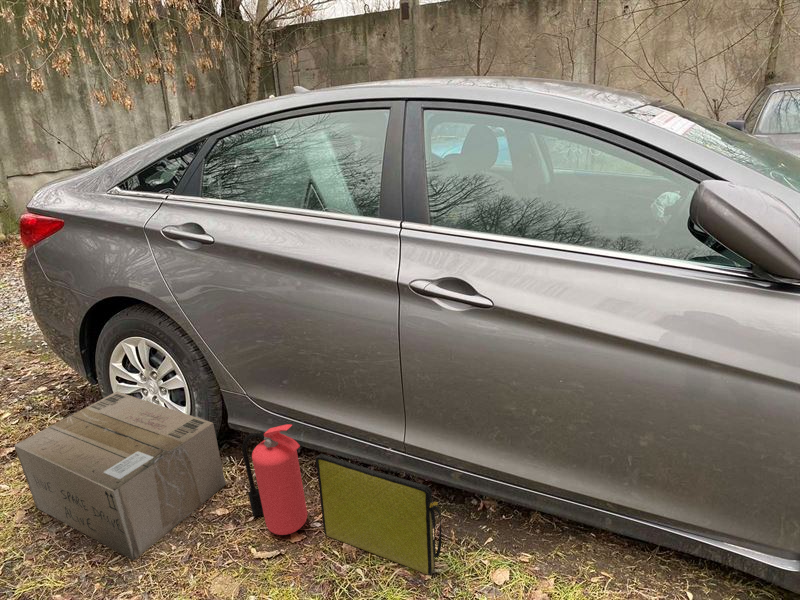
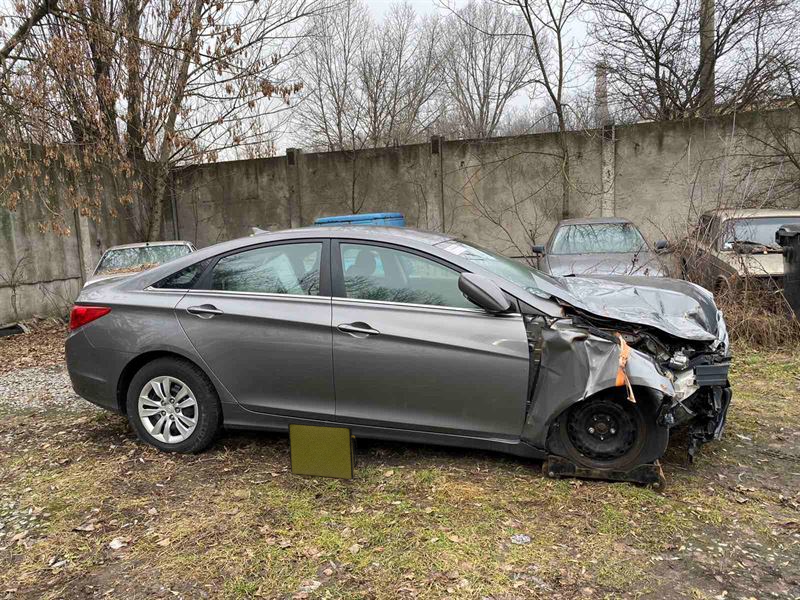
cardboard box: present [14,392,226,560] -> none [95,415,222,494]
fire extinguisher: present [242,424,308,535] -> none [243,406,280,476]

